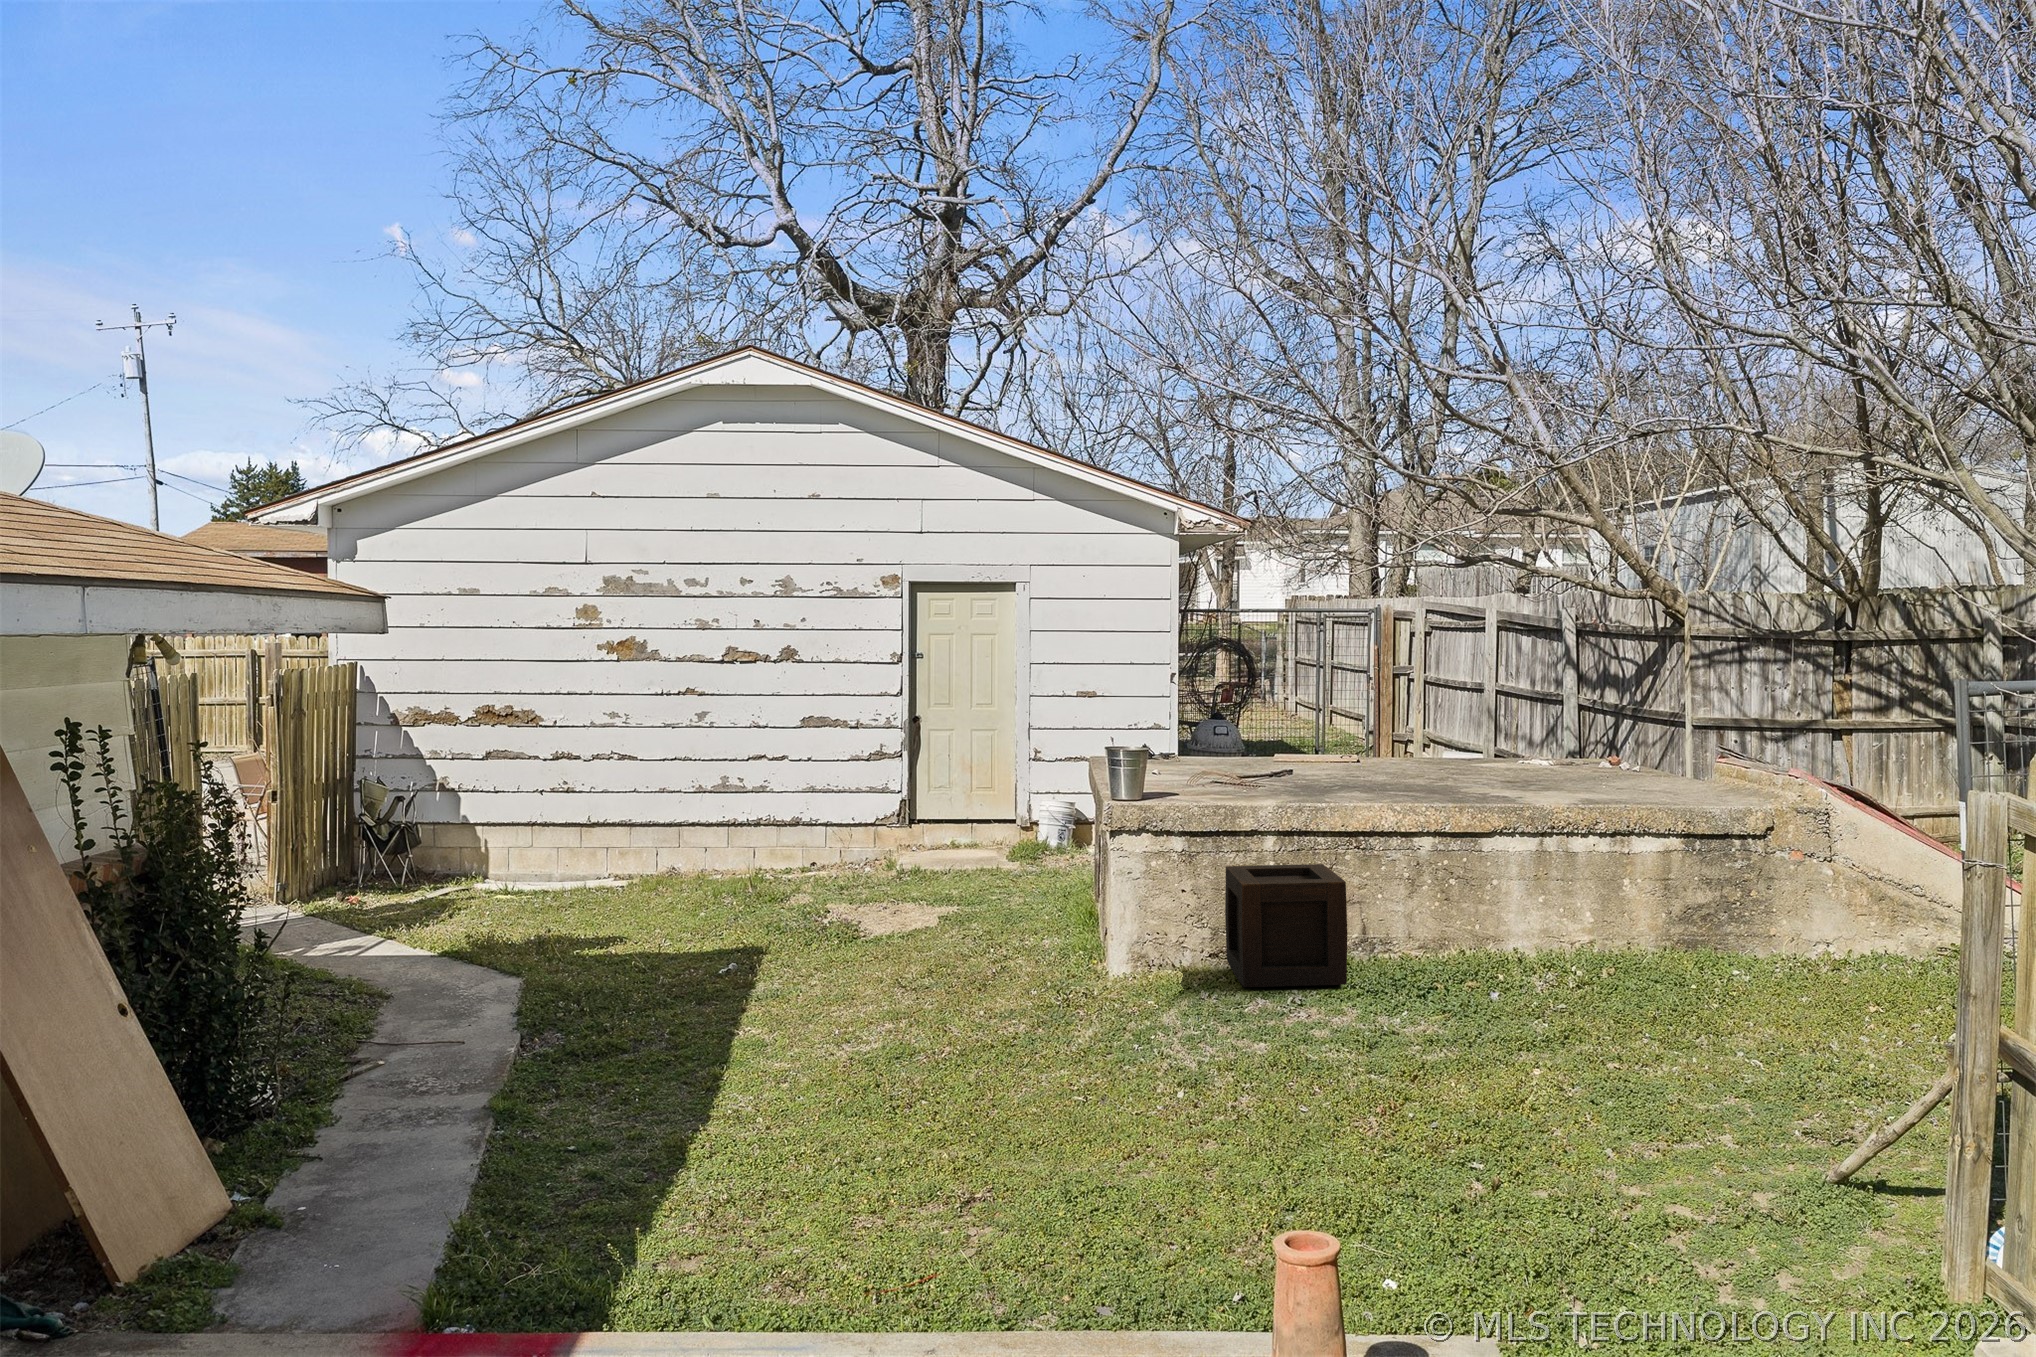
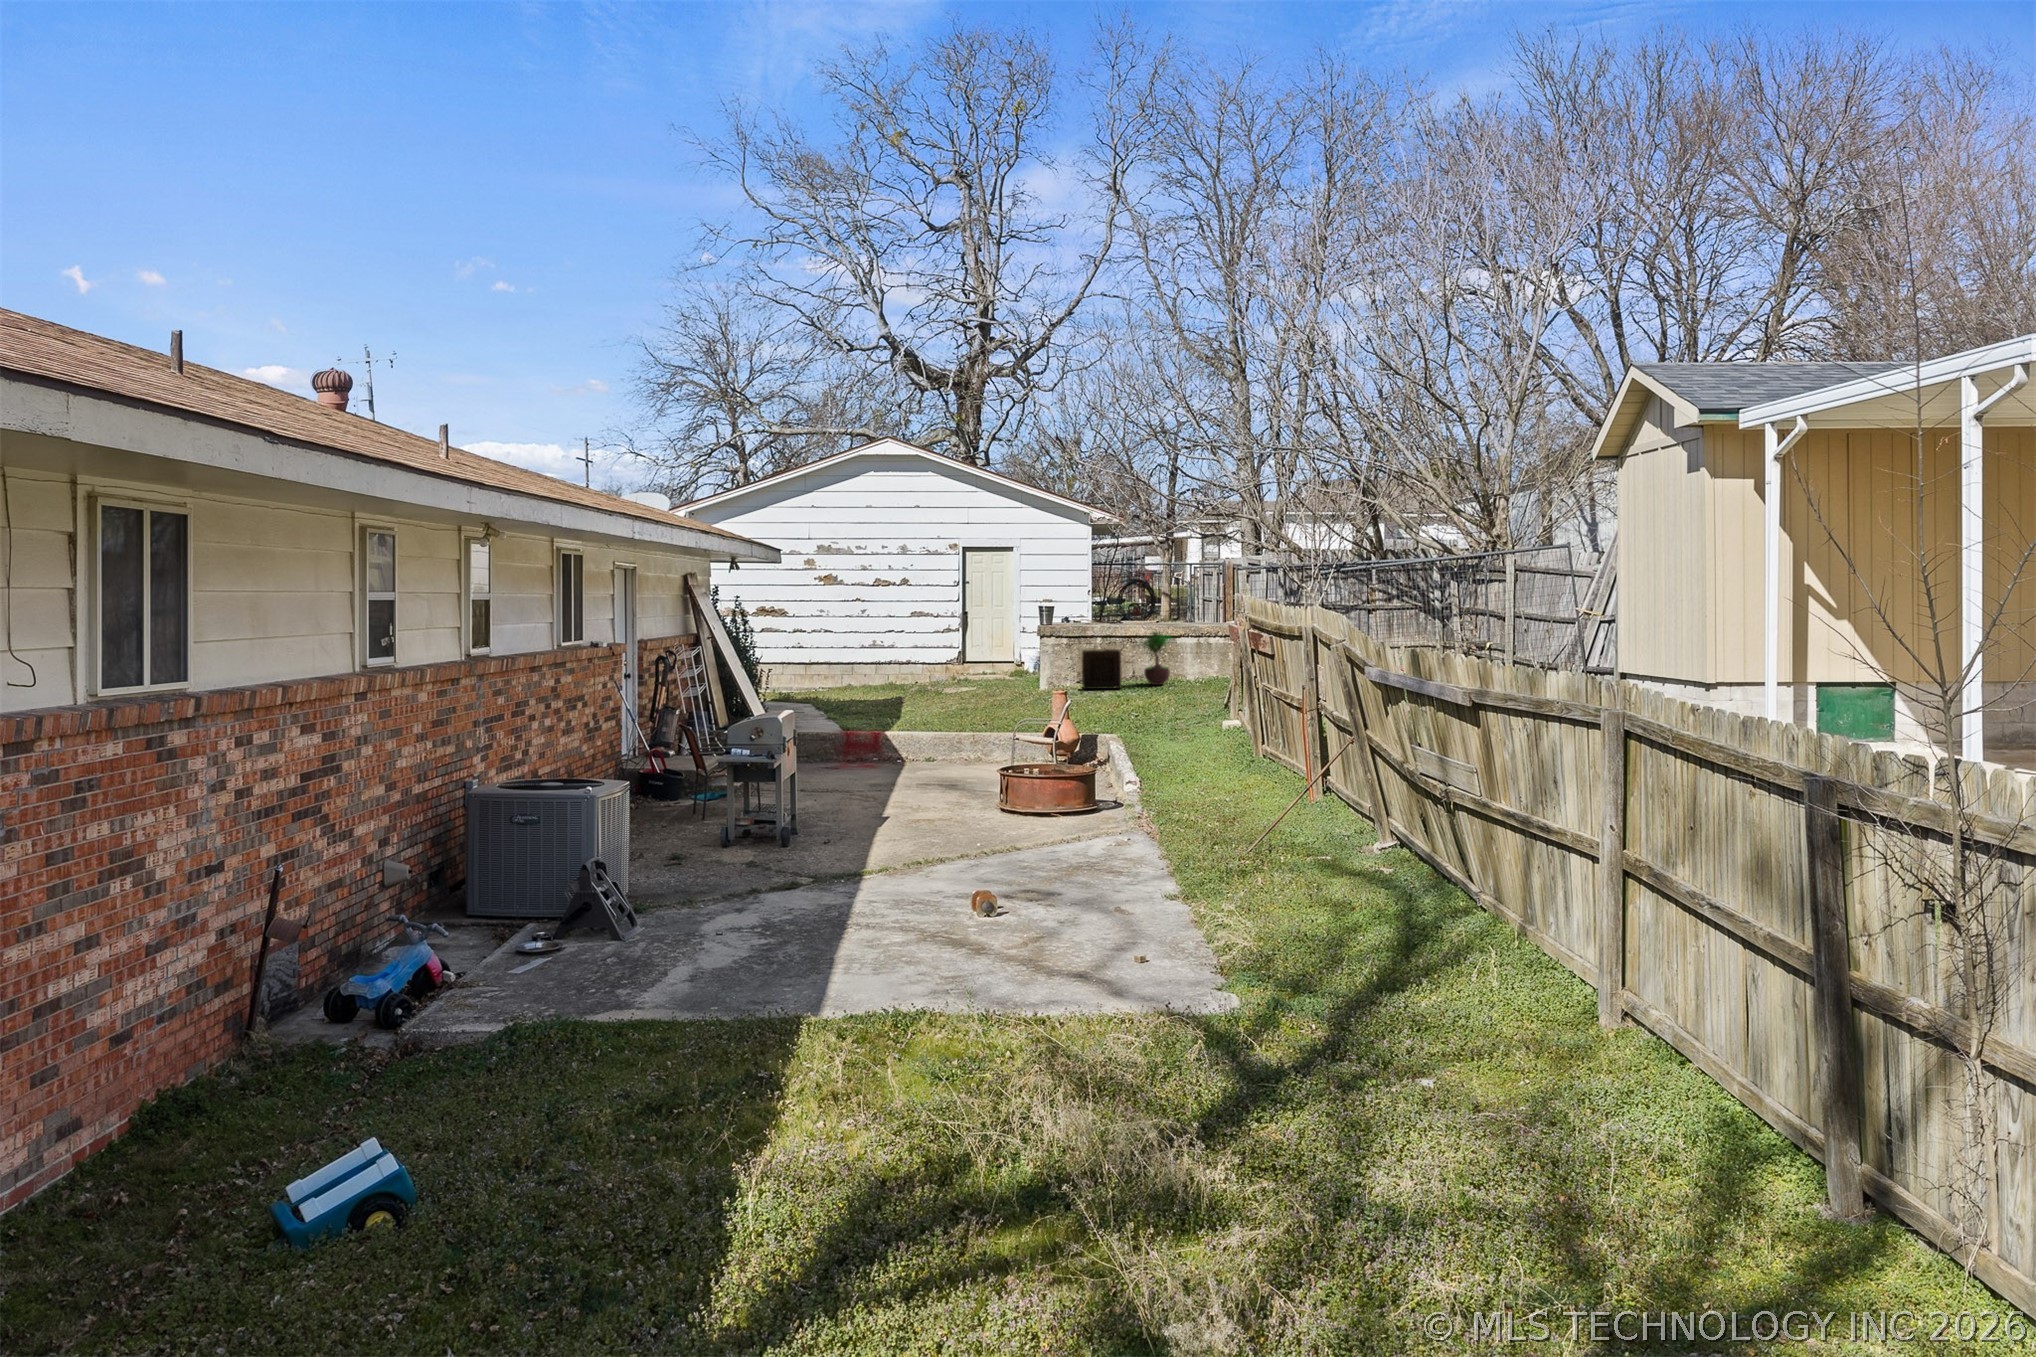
potted tree: none [1384,808,1480,966] -> present [1142,631,1170,685]

